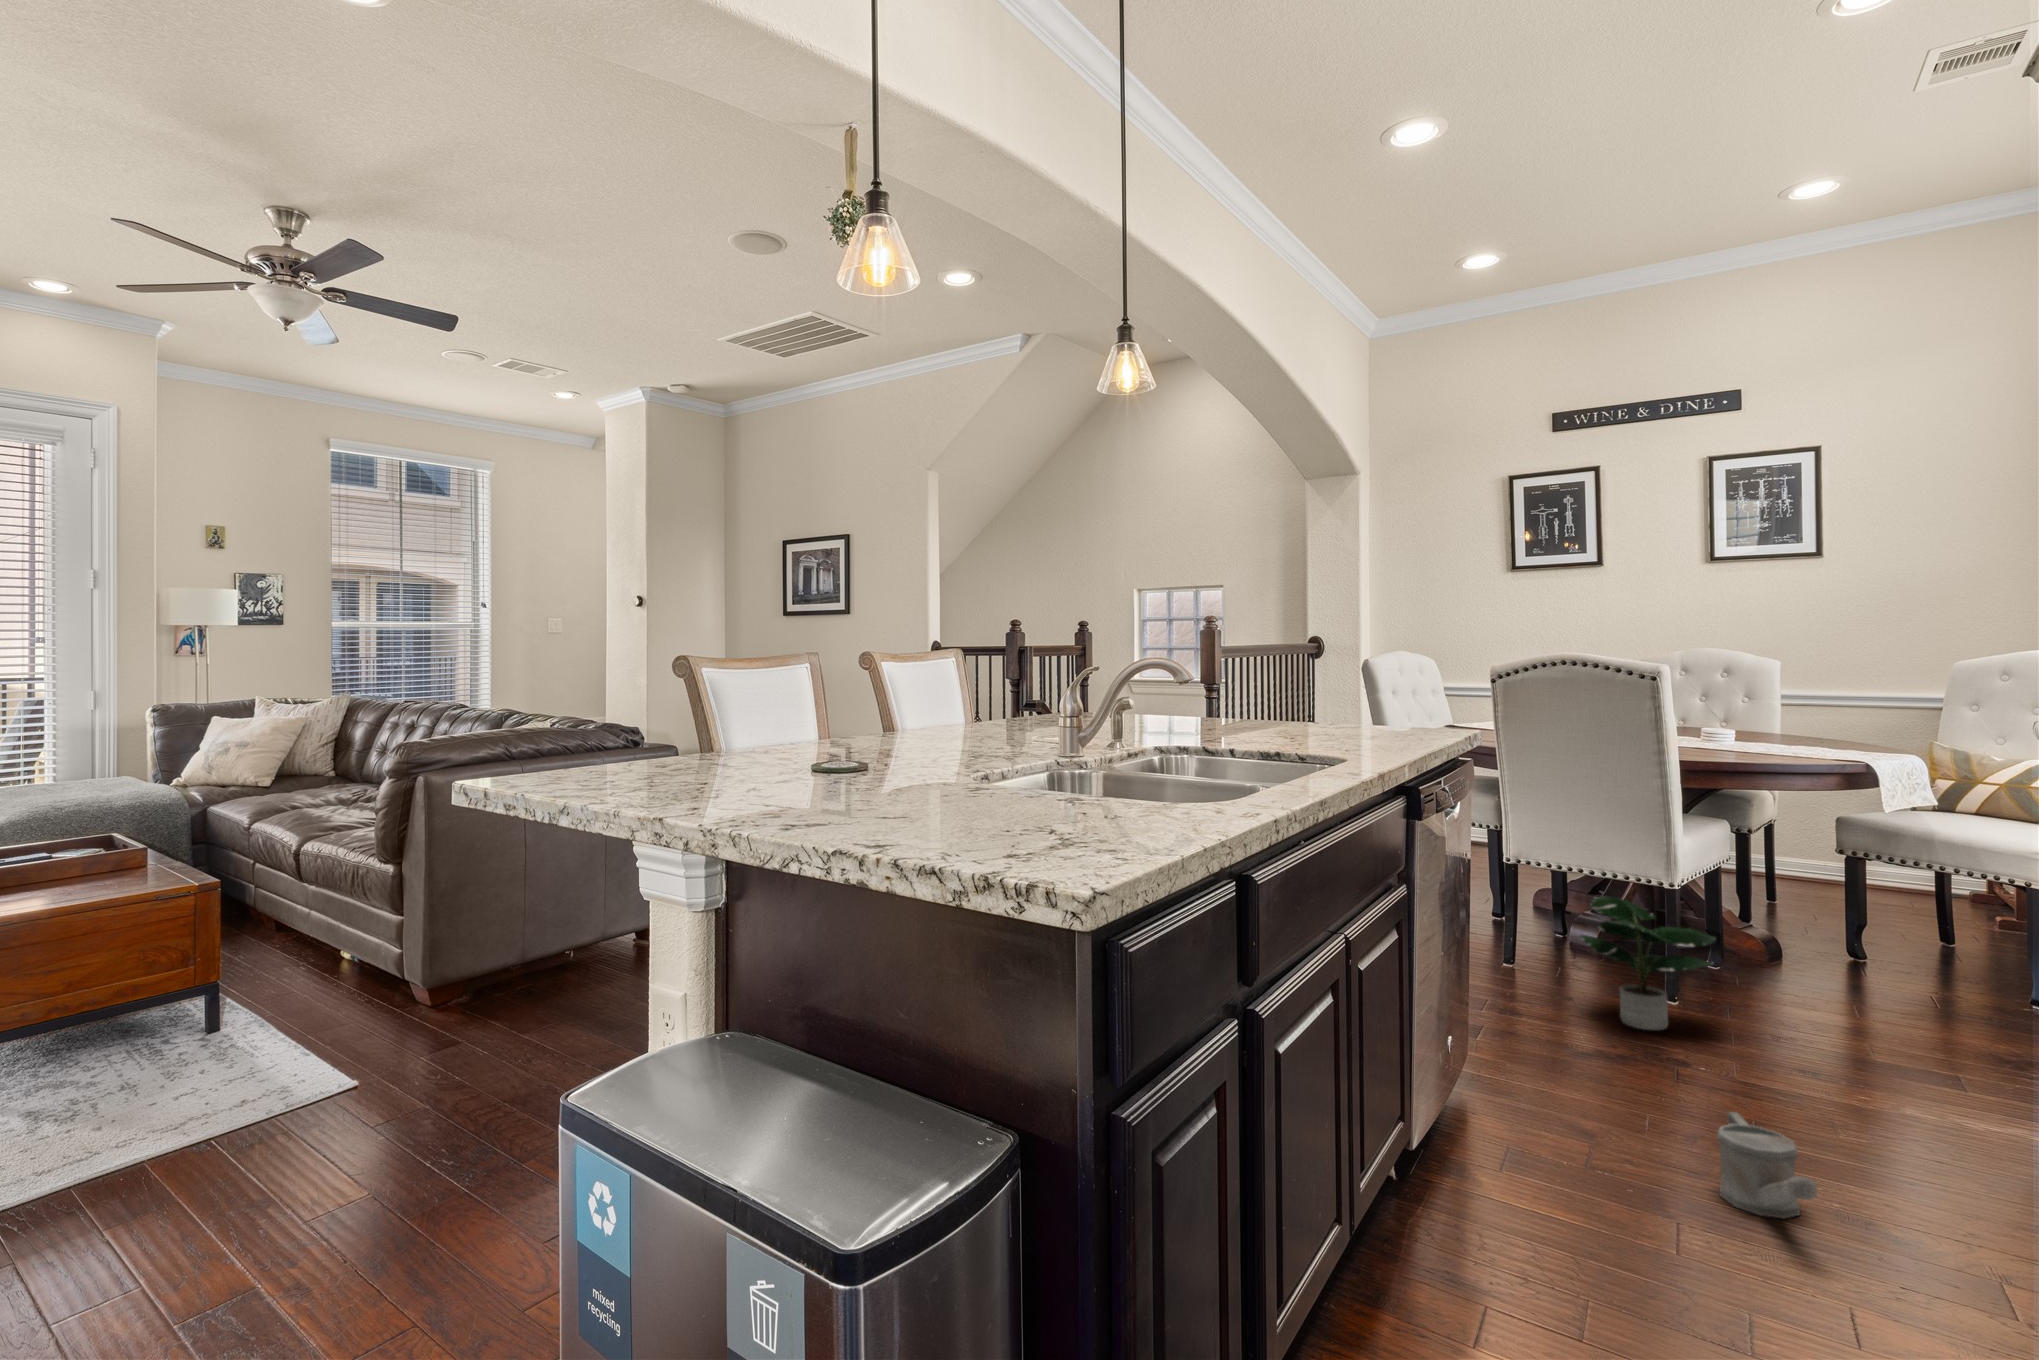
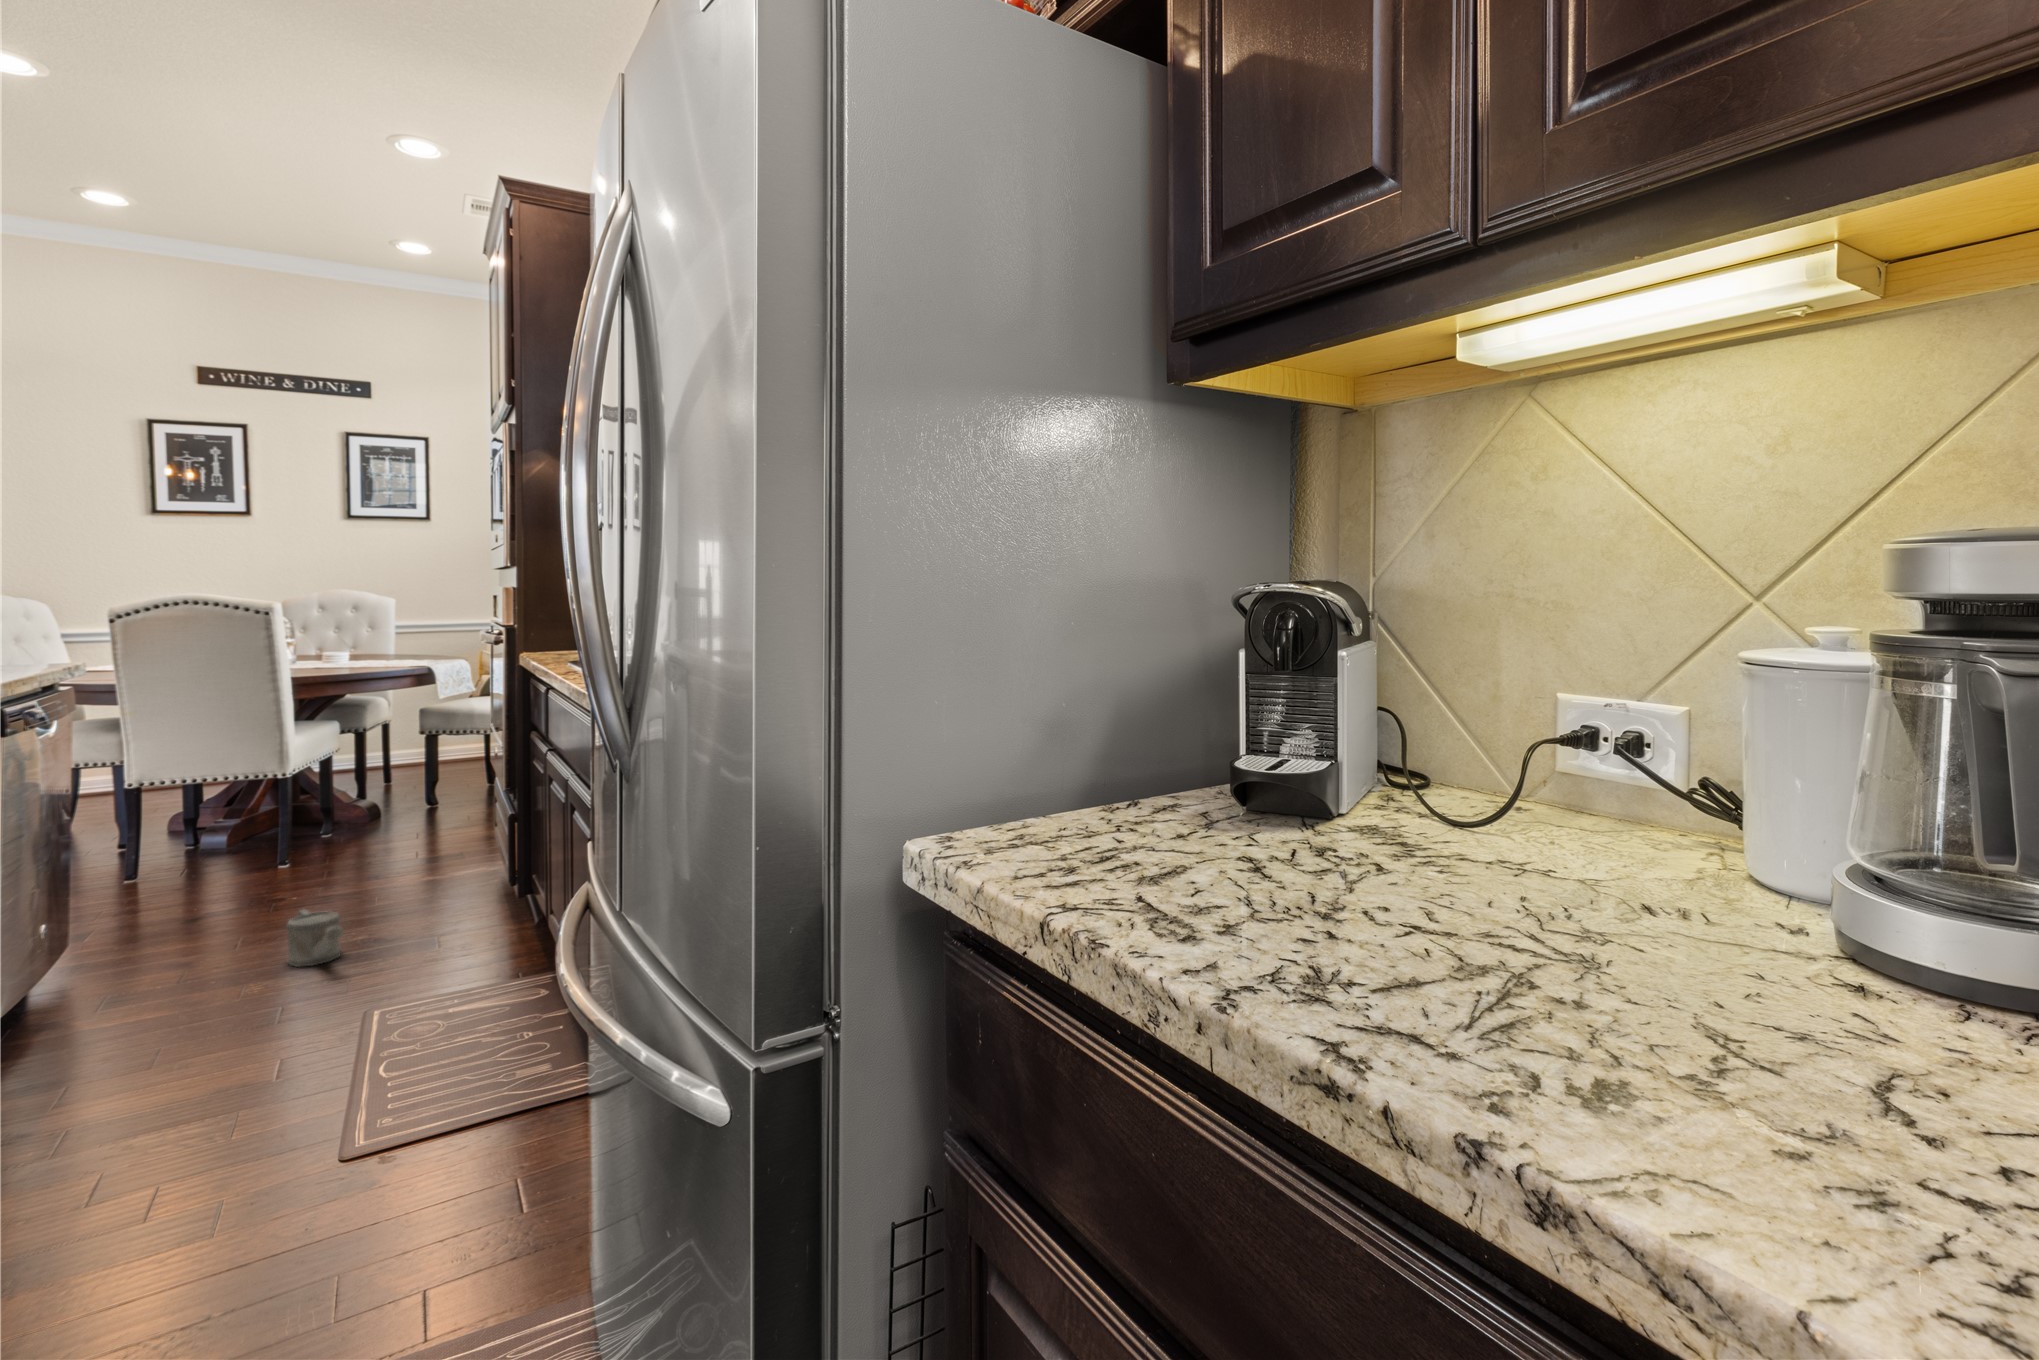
potted plant: present [1580,896,1716,1030] -> none [199,792,315,889]

